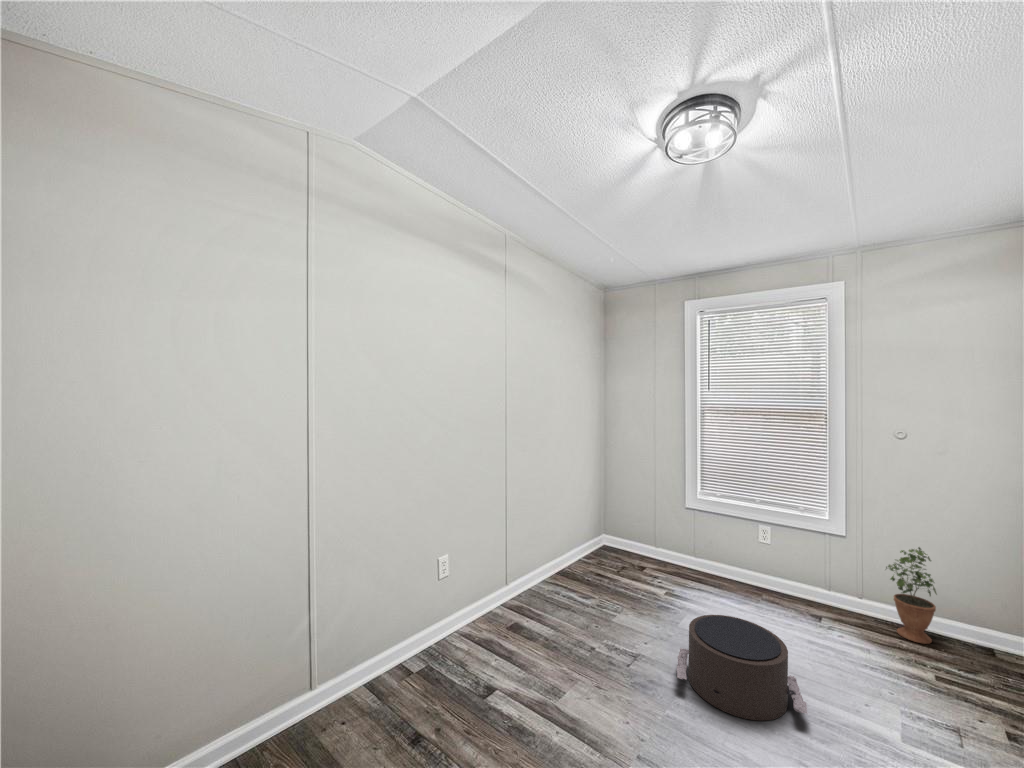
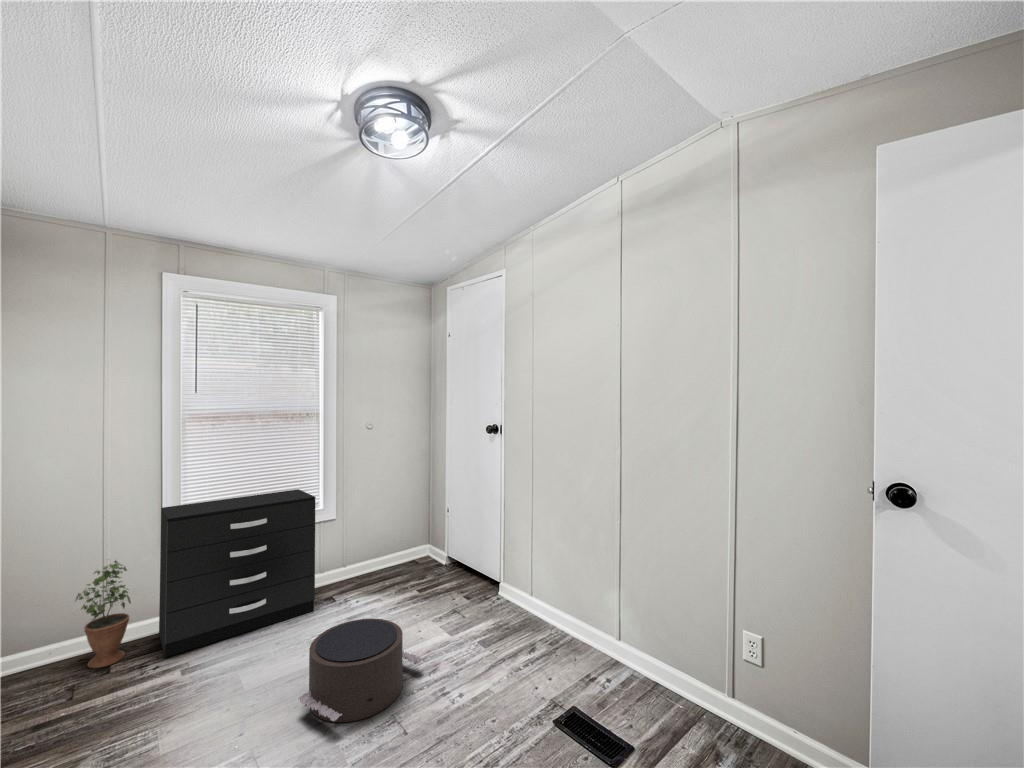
dresser: none [668,475,797,616] -> present [159,489,315,657]
potted plant: present [886,547,937,644] -> present [76,560,131,668]

